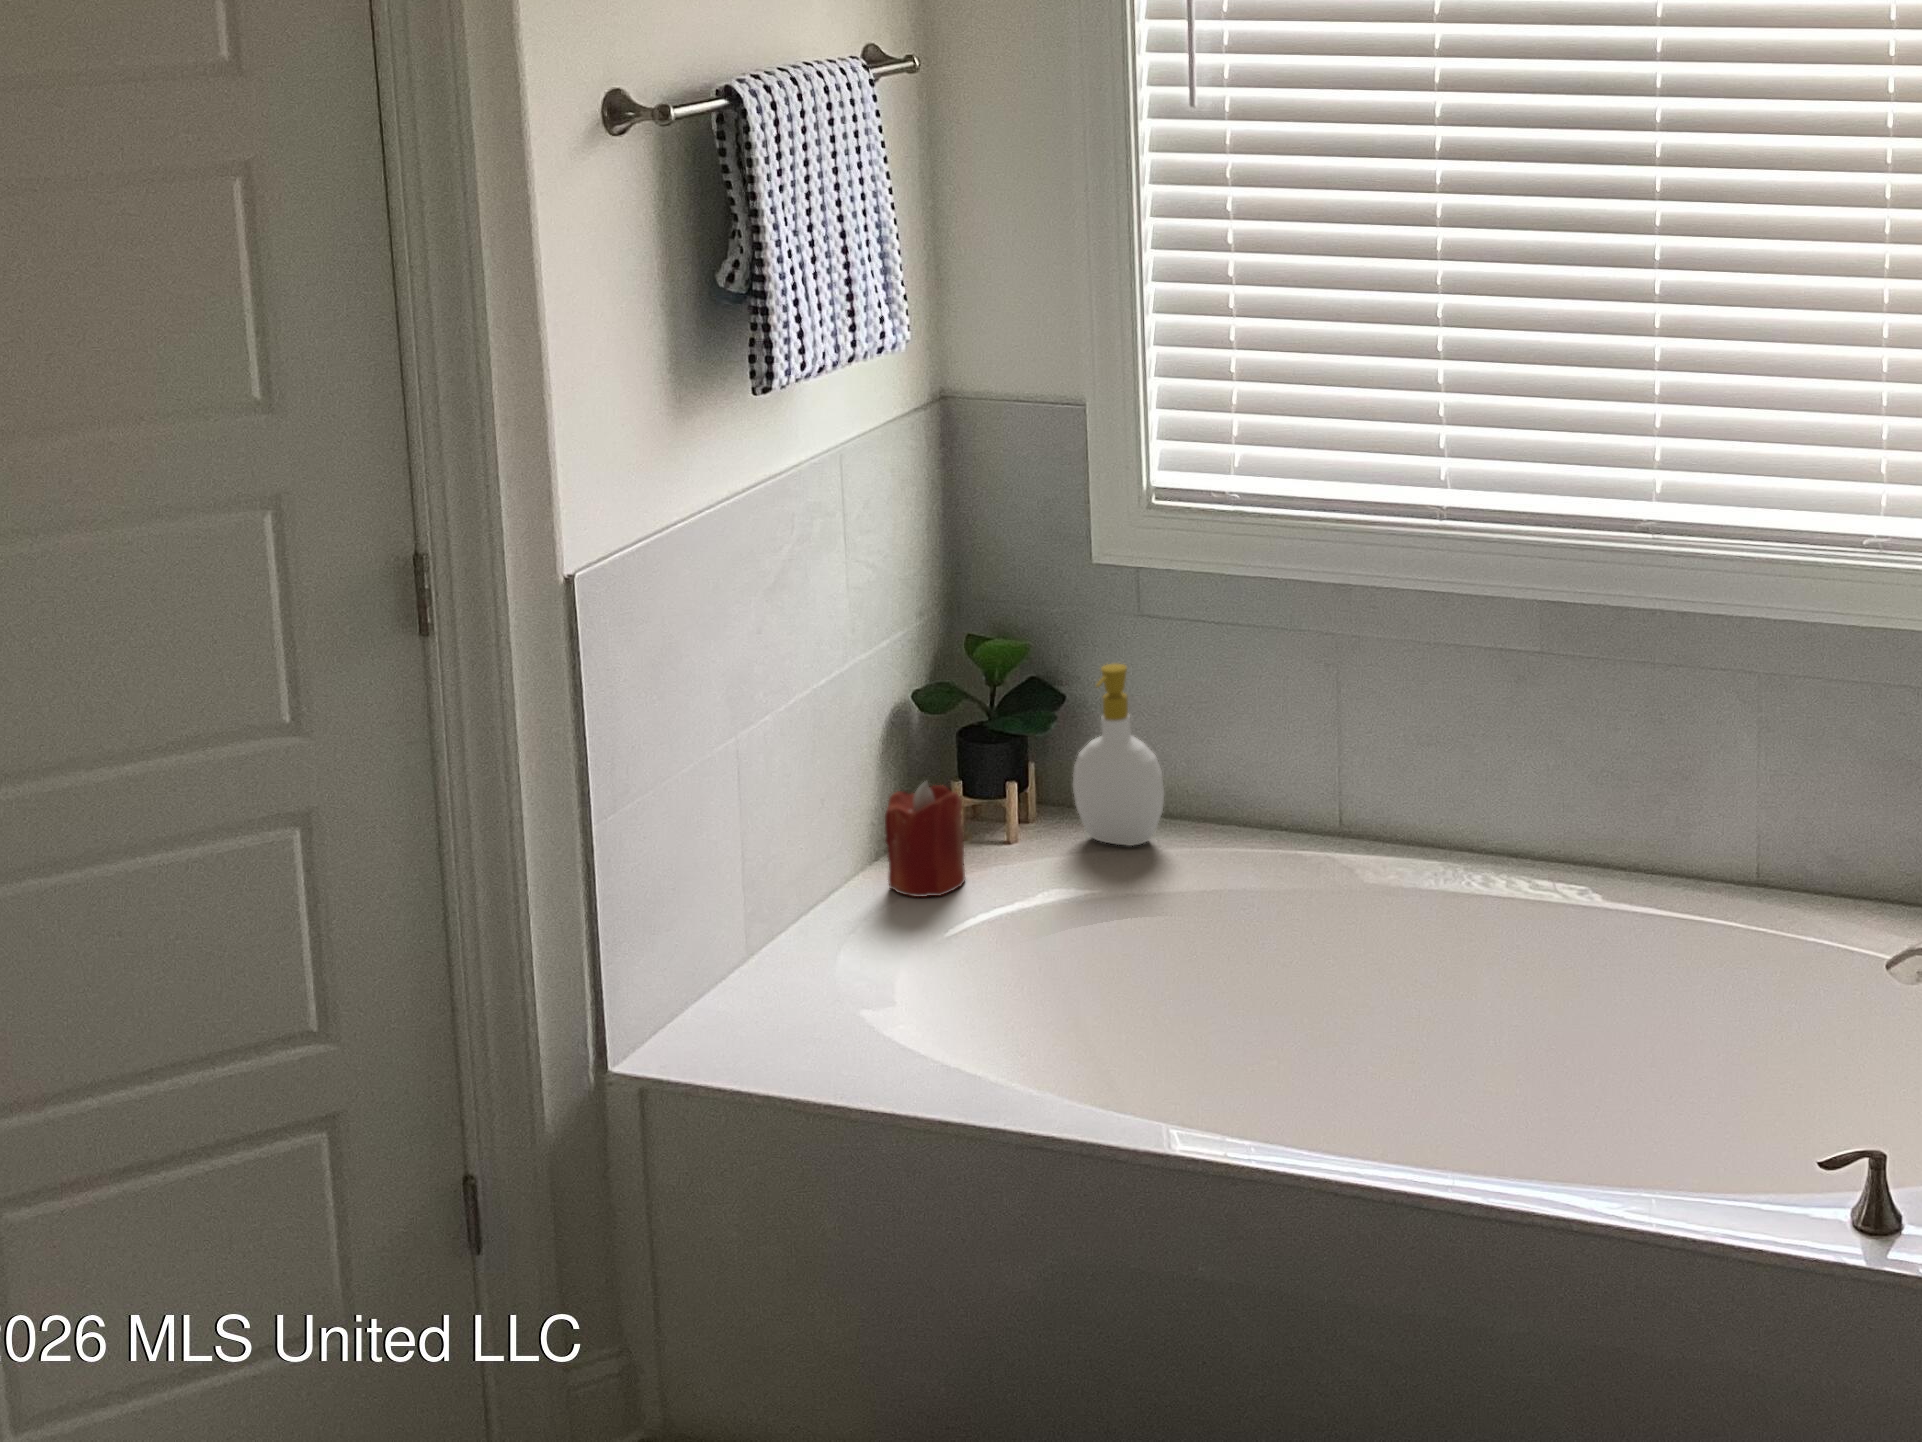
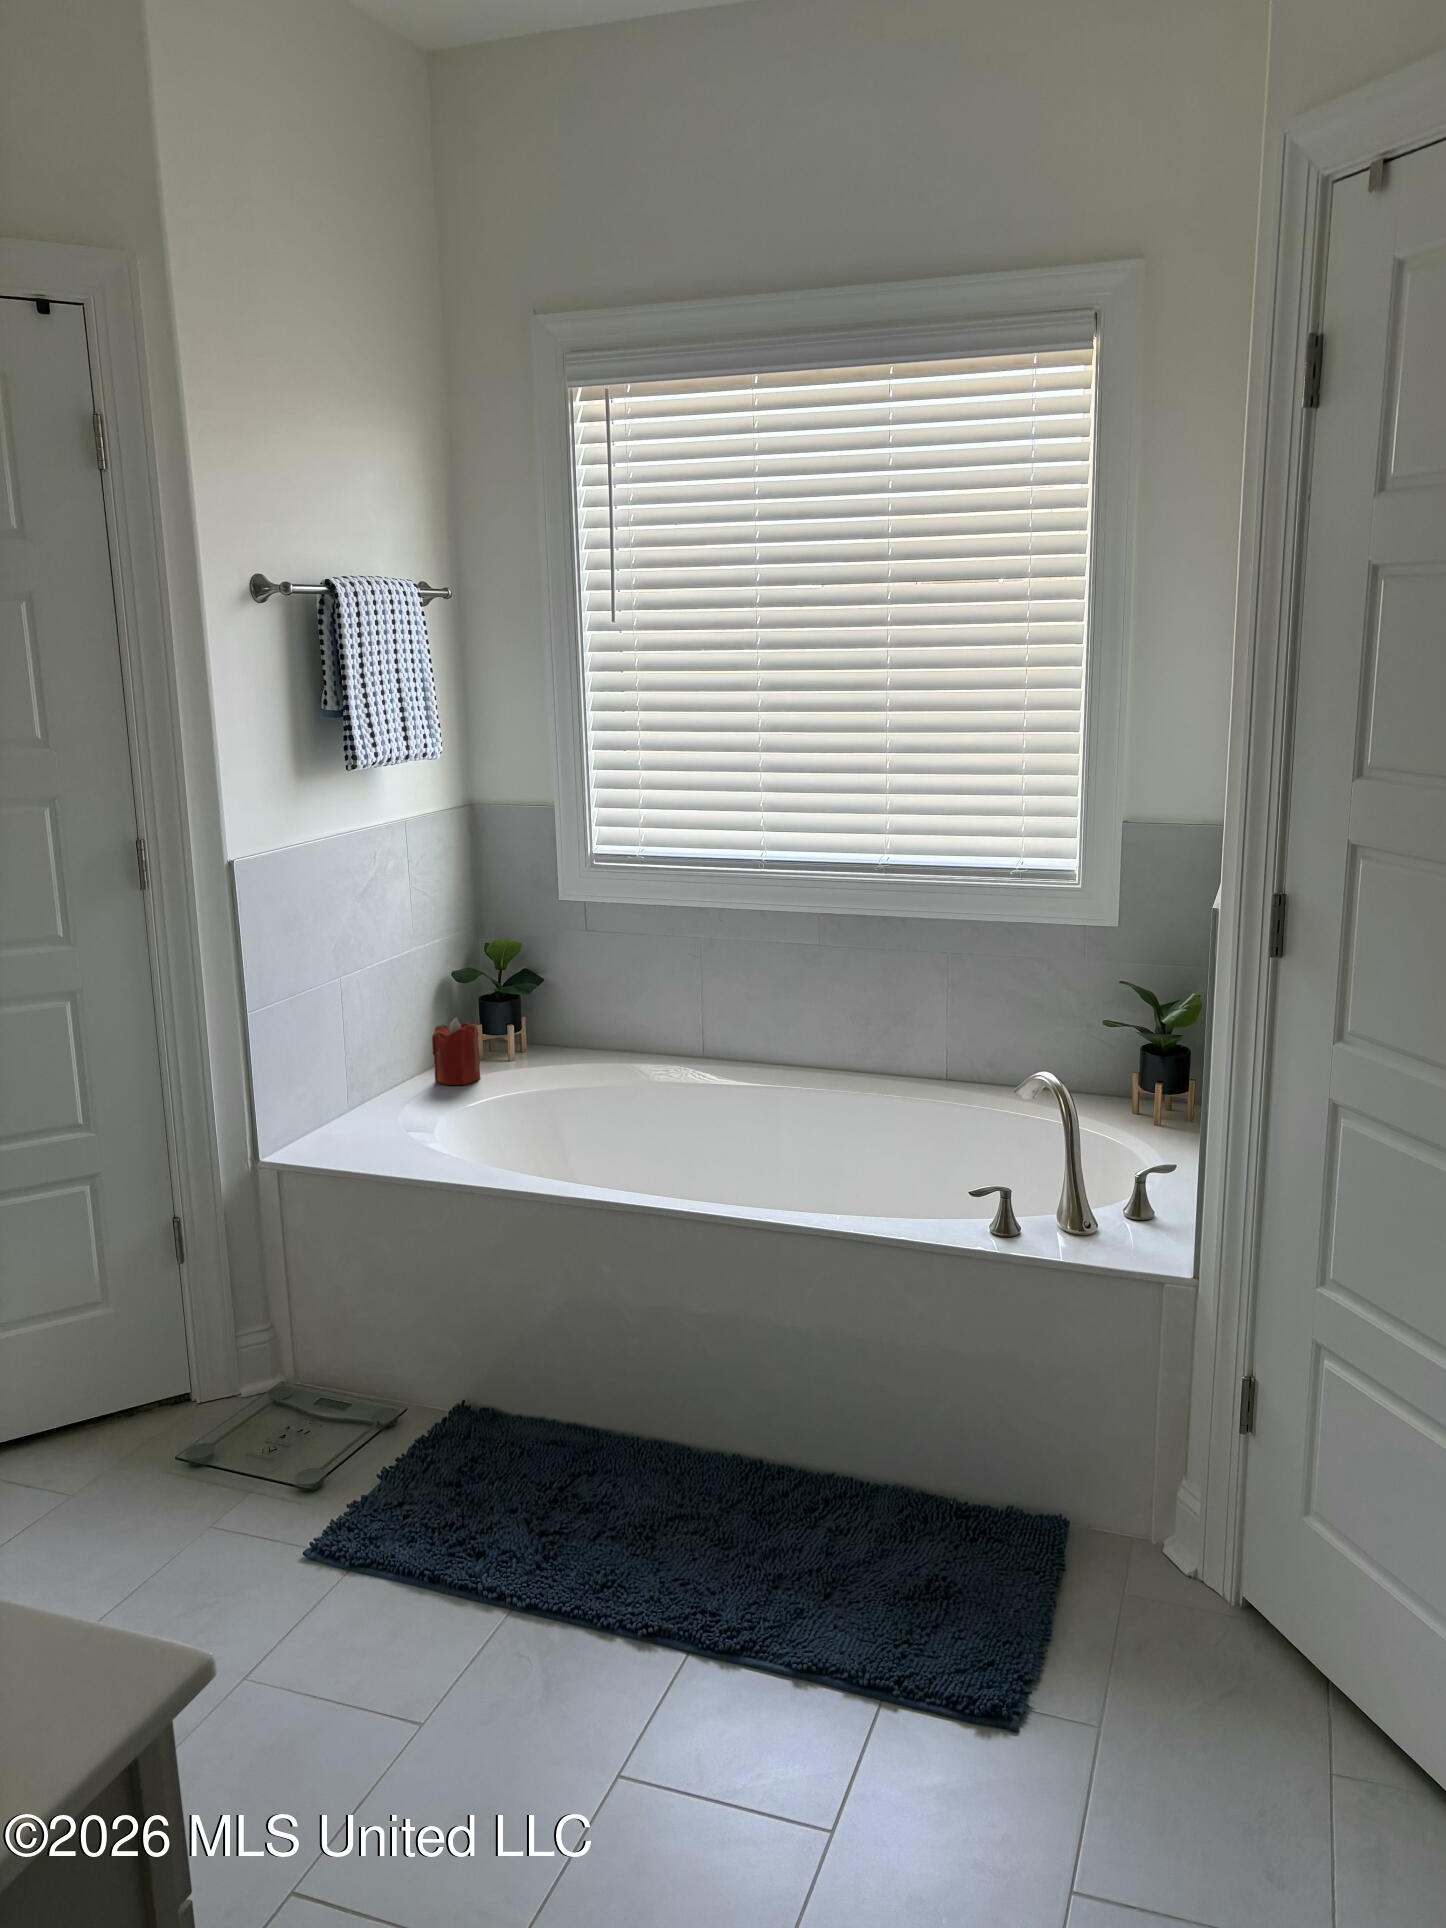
soap bottle: present [1073,664,1164,846] -> none [546,955,599,1062]

